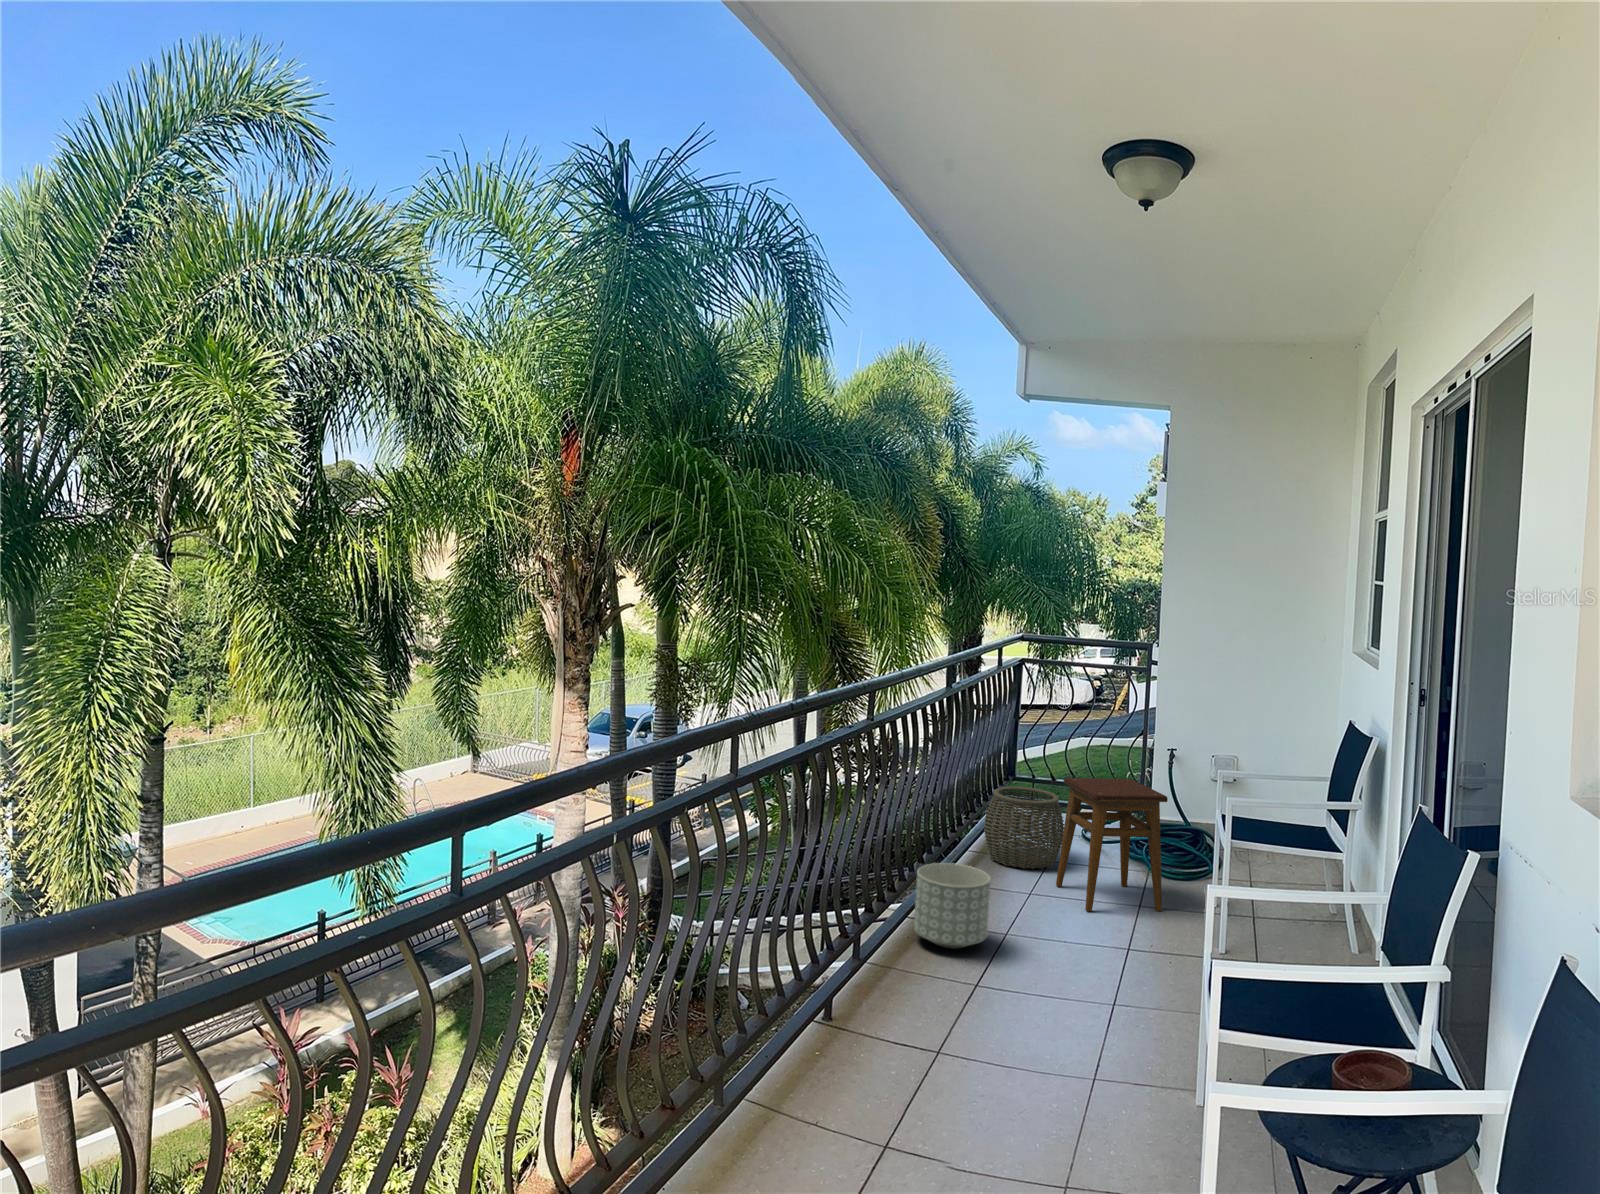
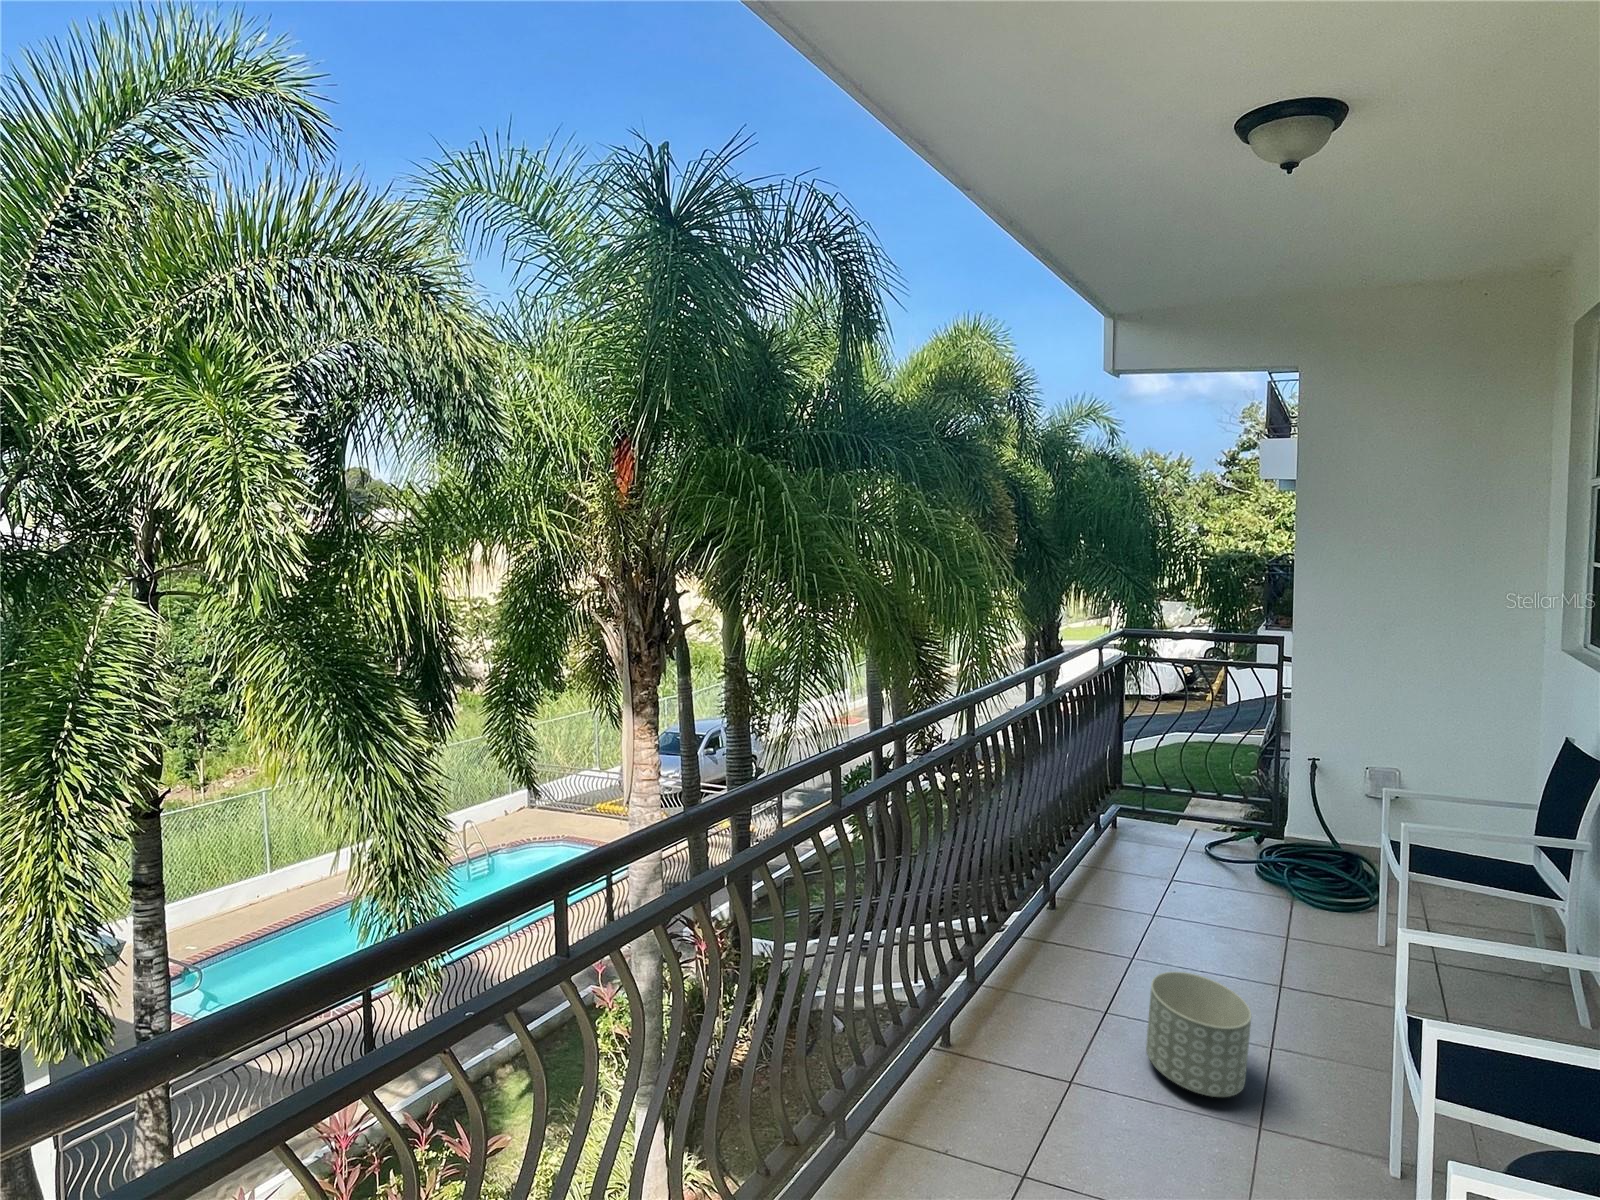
stool: present [1056,778,1168,911] -> none [1203,823,1349,985]
woven basket: present [984,787,1064,869] -> none [1096,819,1185,913]

